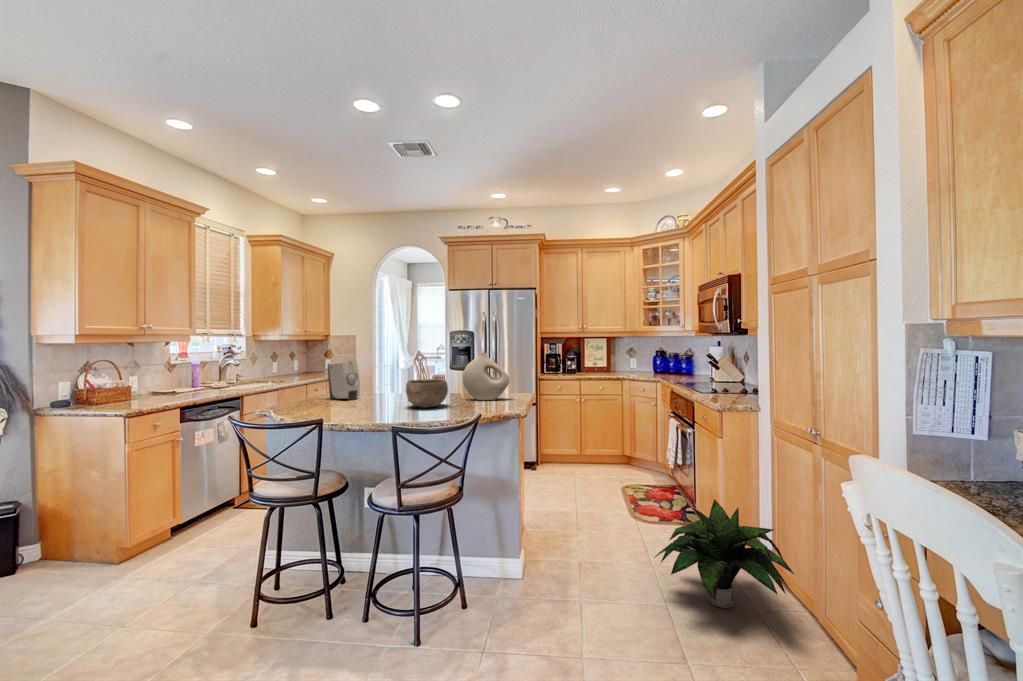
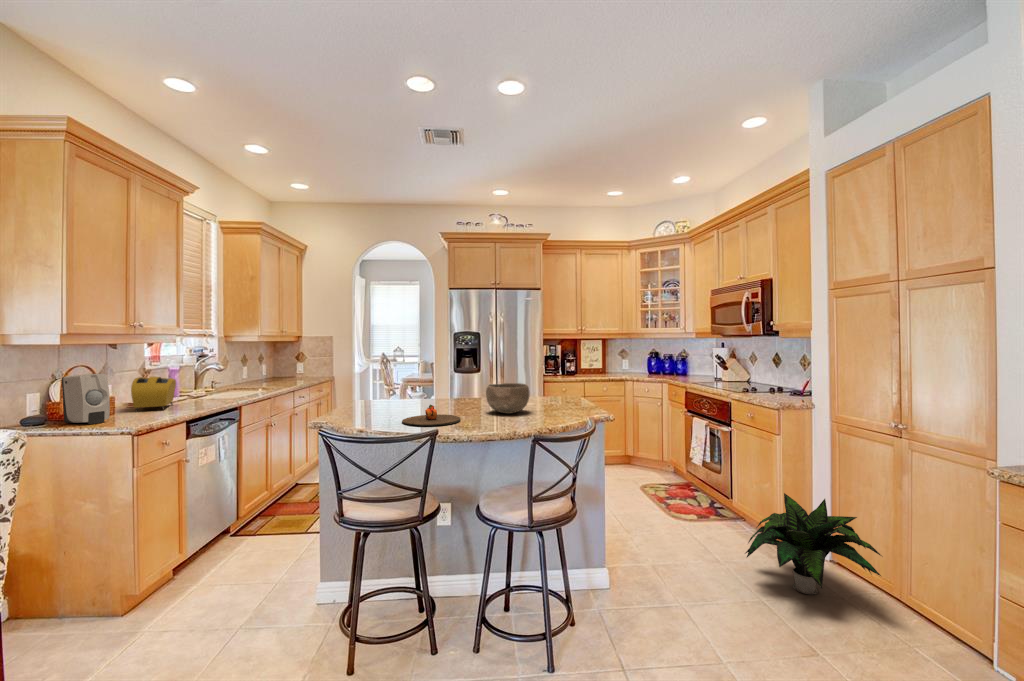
vase: present [463,353,509,400] -> none [527,355,575,404]
soap dispenser: present [328,361,360,400] -> present [62,373,110,424]
toaster: none [145,370,187,398] -> present [131,377,176,411]
plate: none [316,397,372,416] -> present [402,405,460,426]

